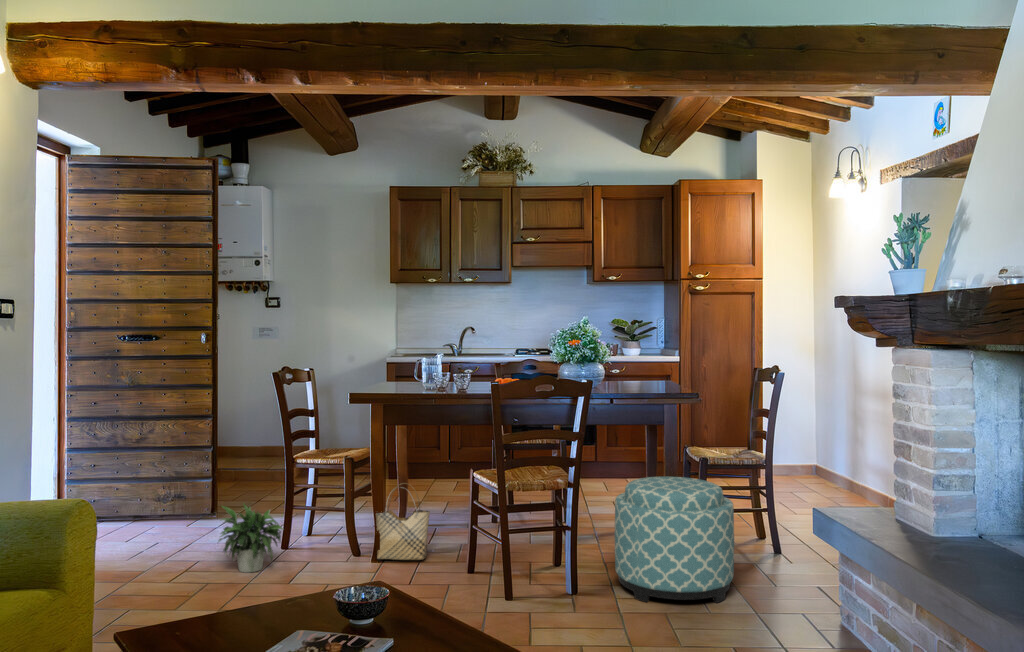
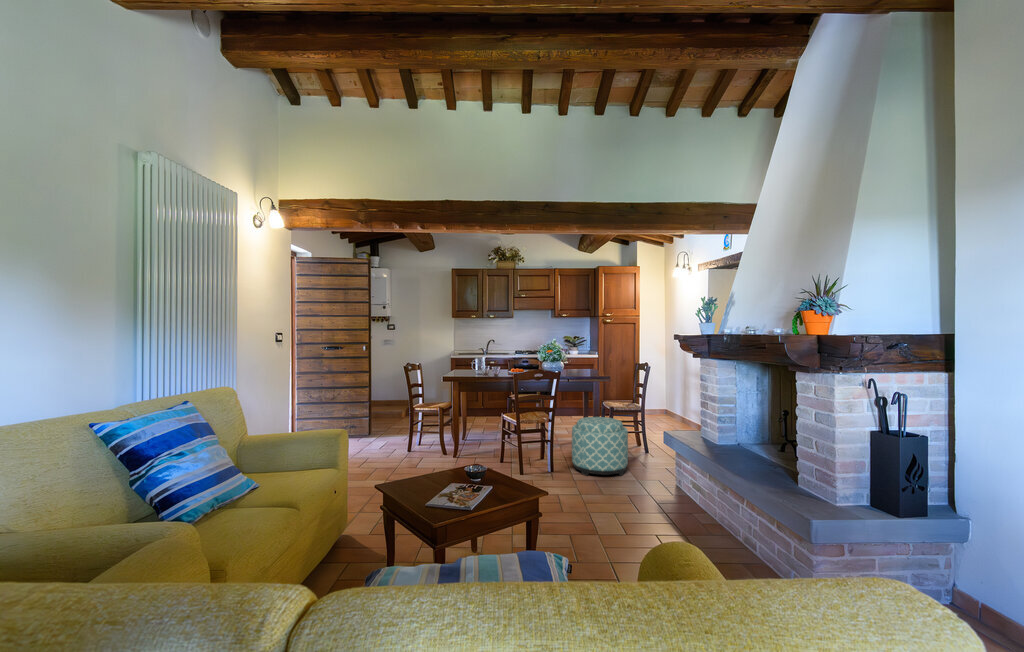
woven basket: present [376,483,430,560] -> none [454,420,481,458]
potted plant: present [218,504,283,573] -> none [380,430,412,464]

